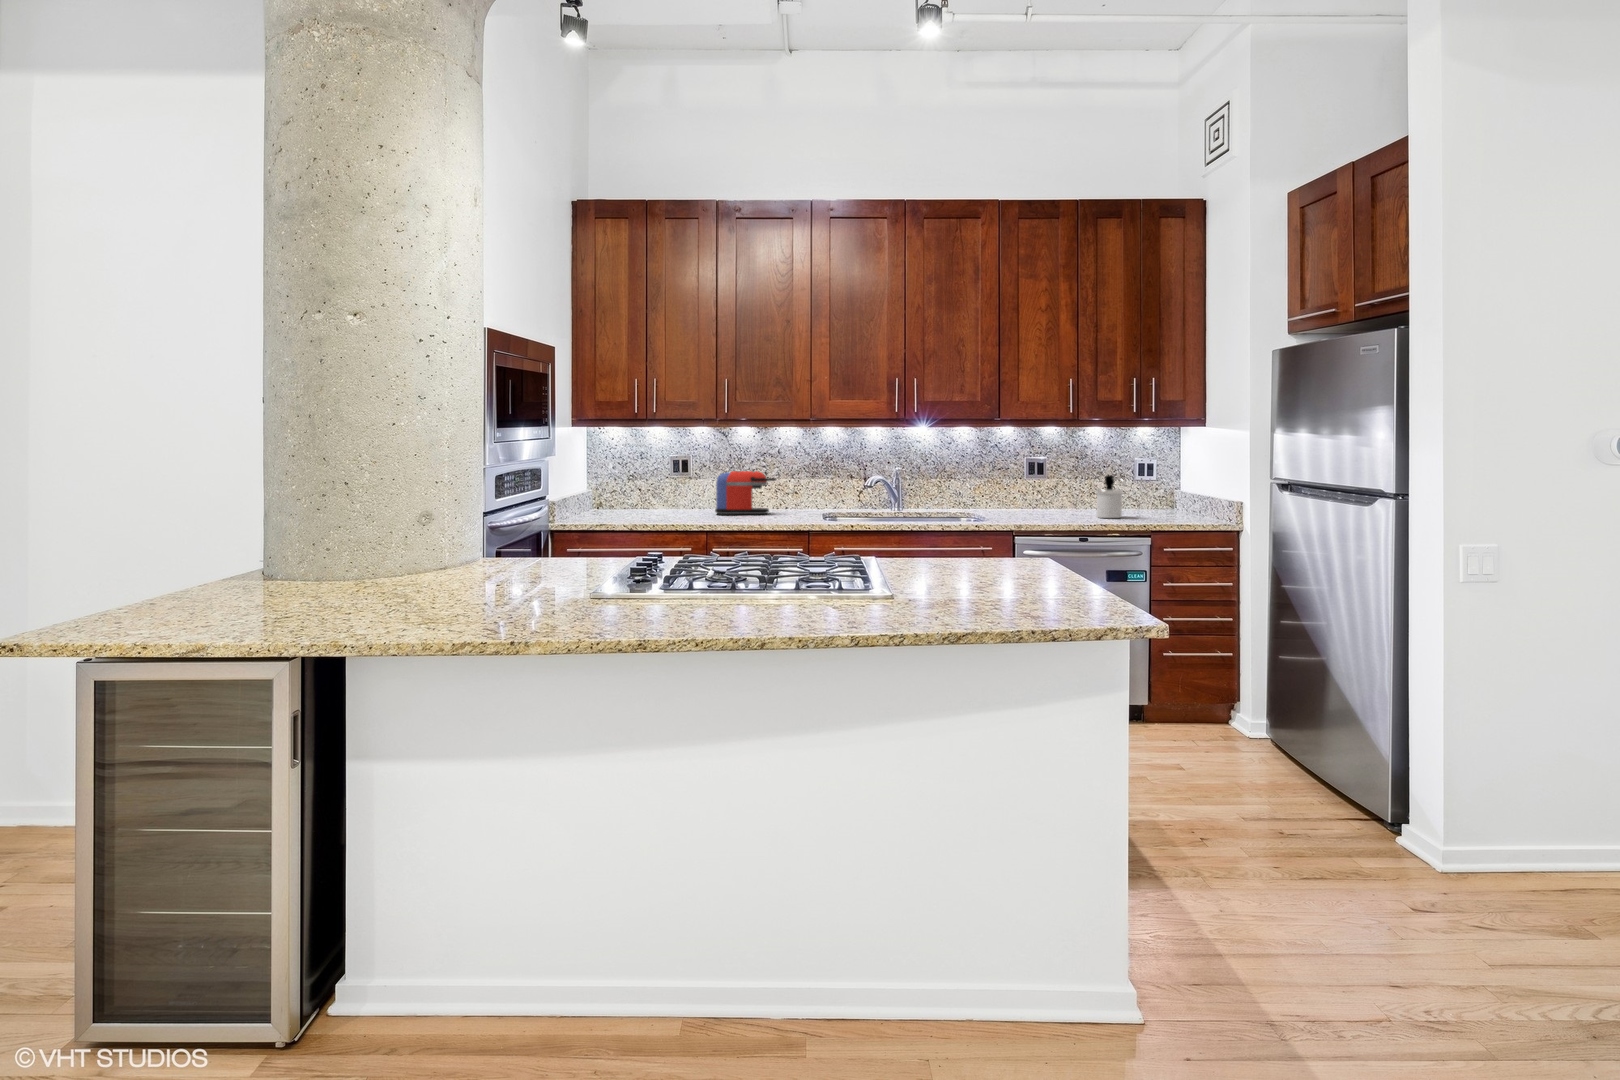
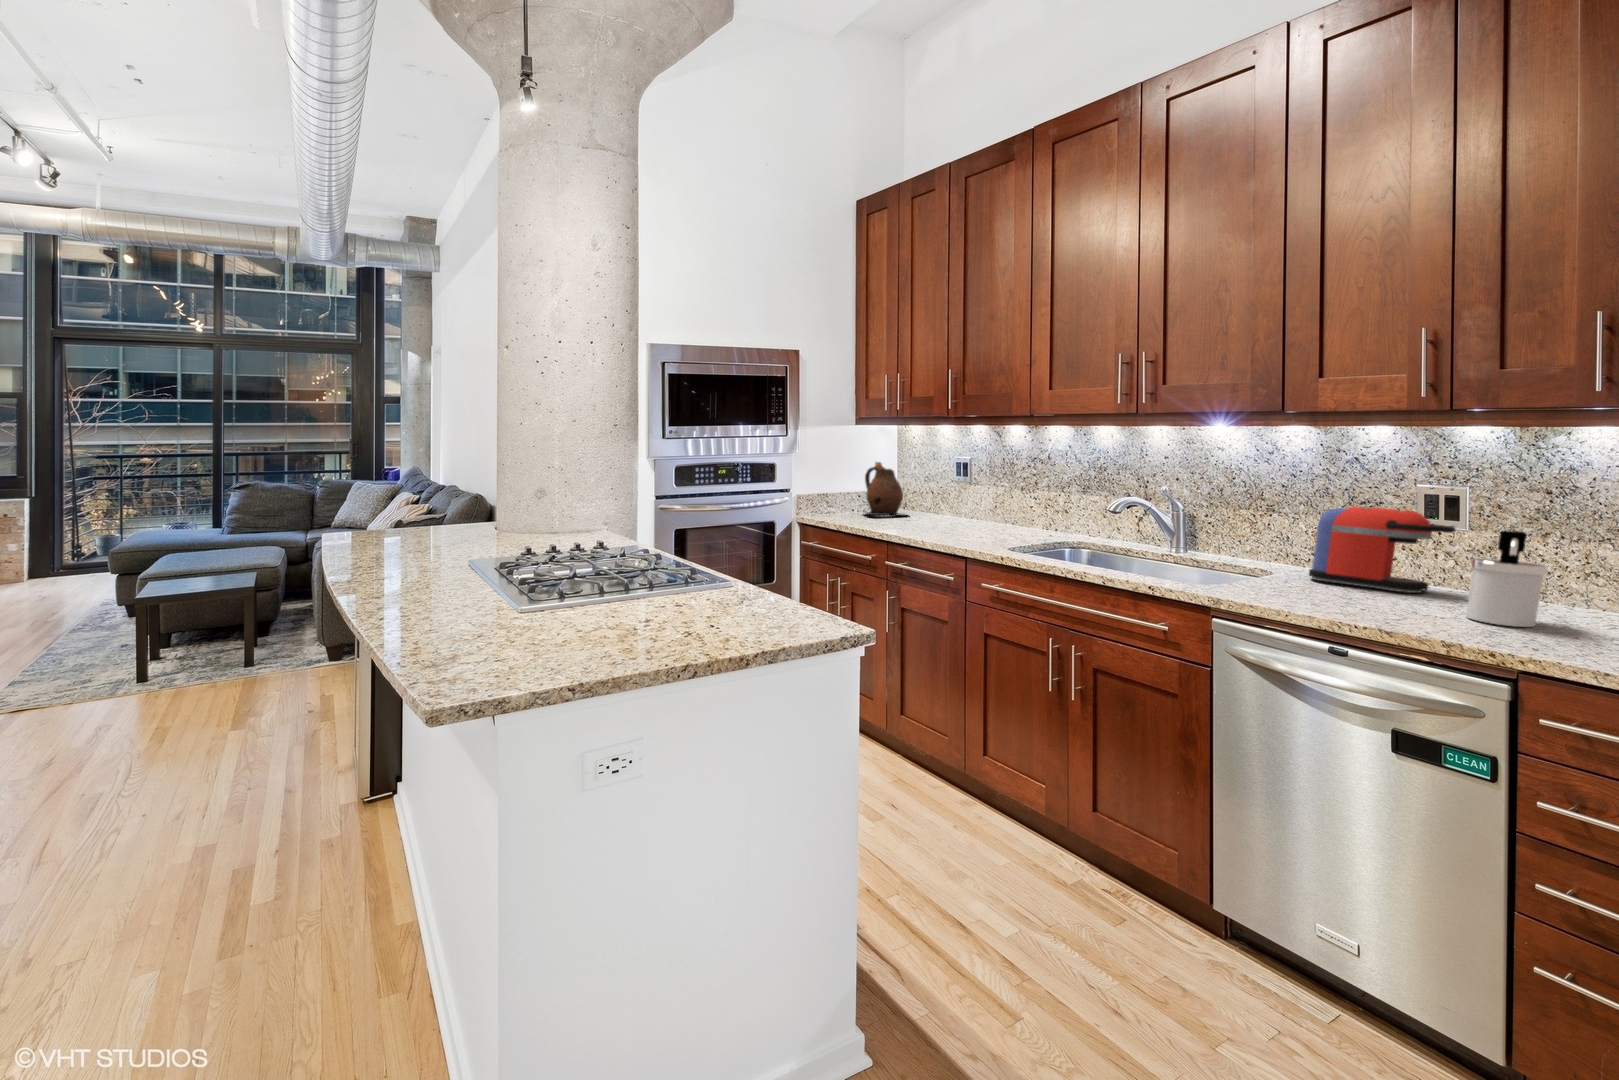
ceramic pitcher: none [605,462,655,514] -> present [865,462,908,516]
coffee maker: present [715,471,776,514] -> present [1309,506,1455,593]

